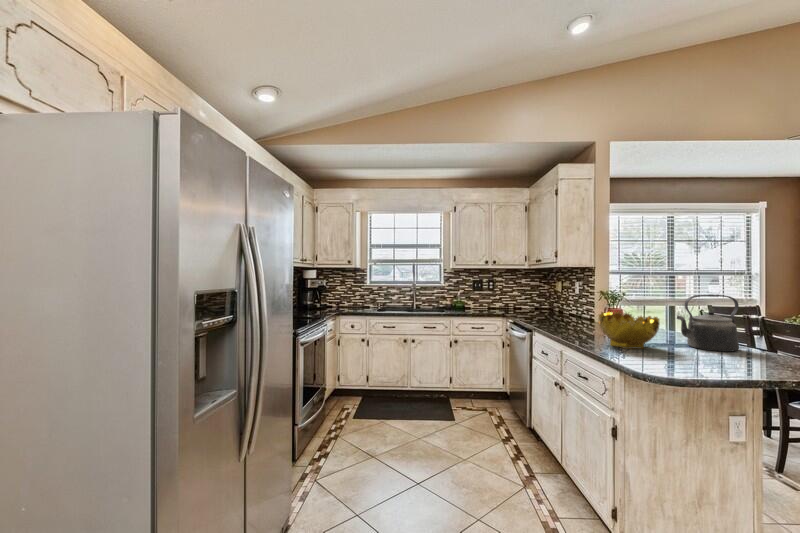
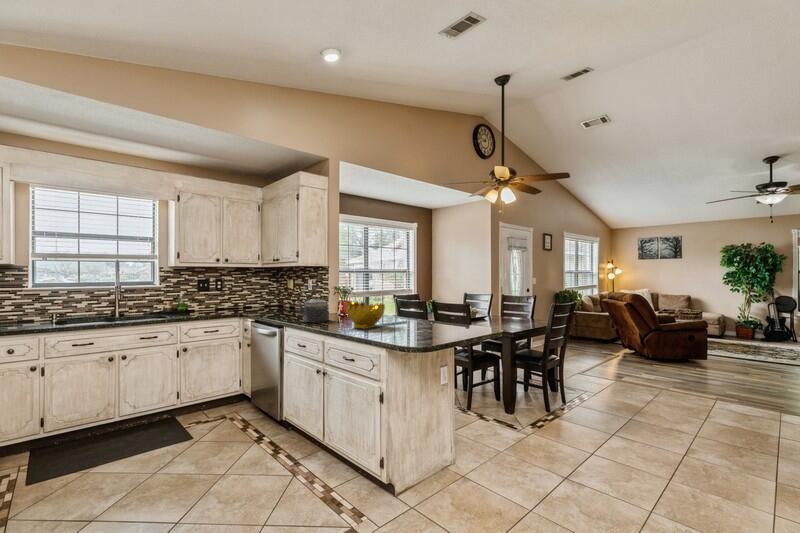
kettle: present [677,295,739,352] -> present [297,286,330,323]

